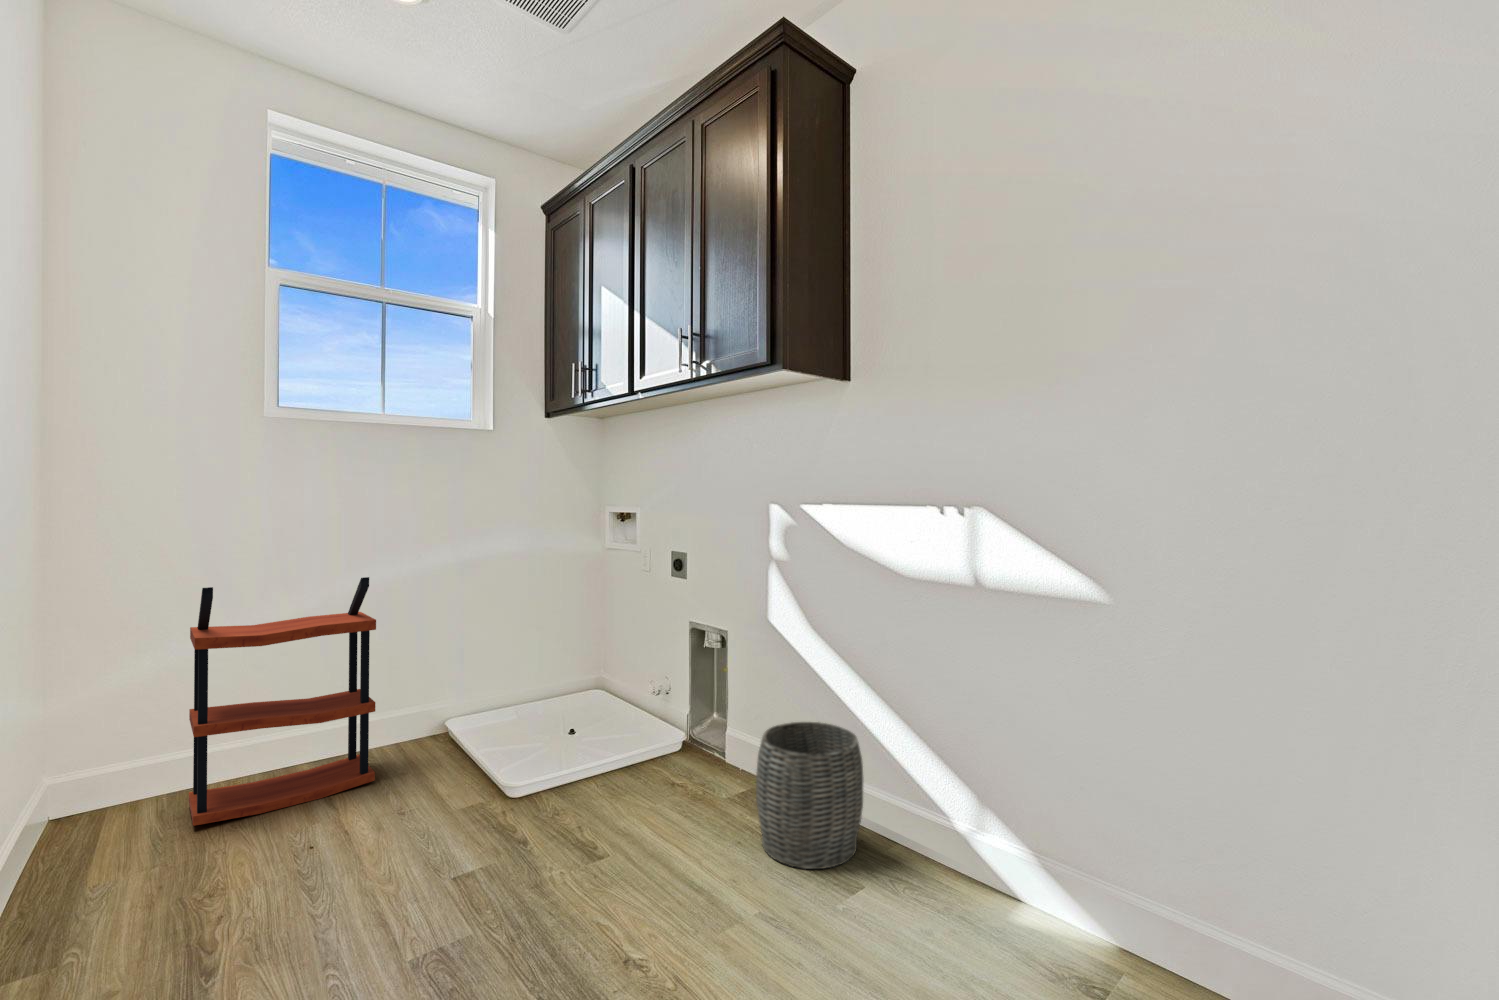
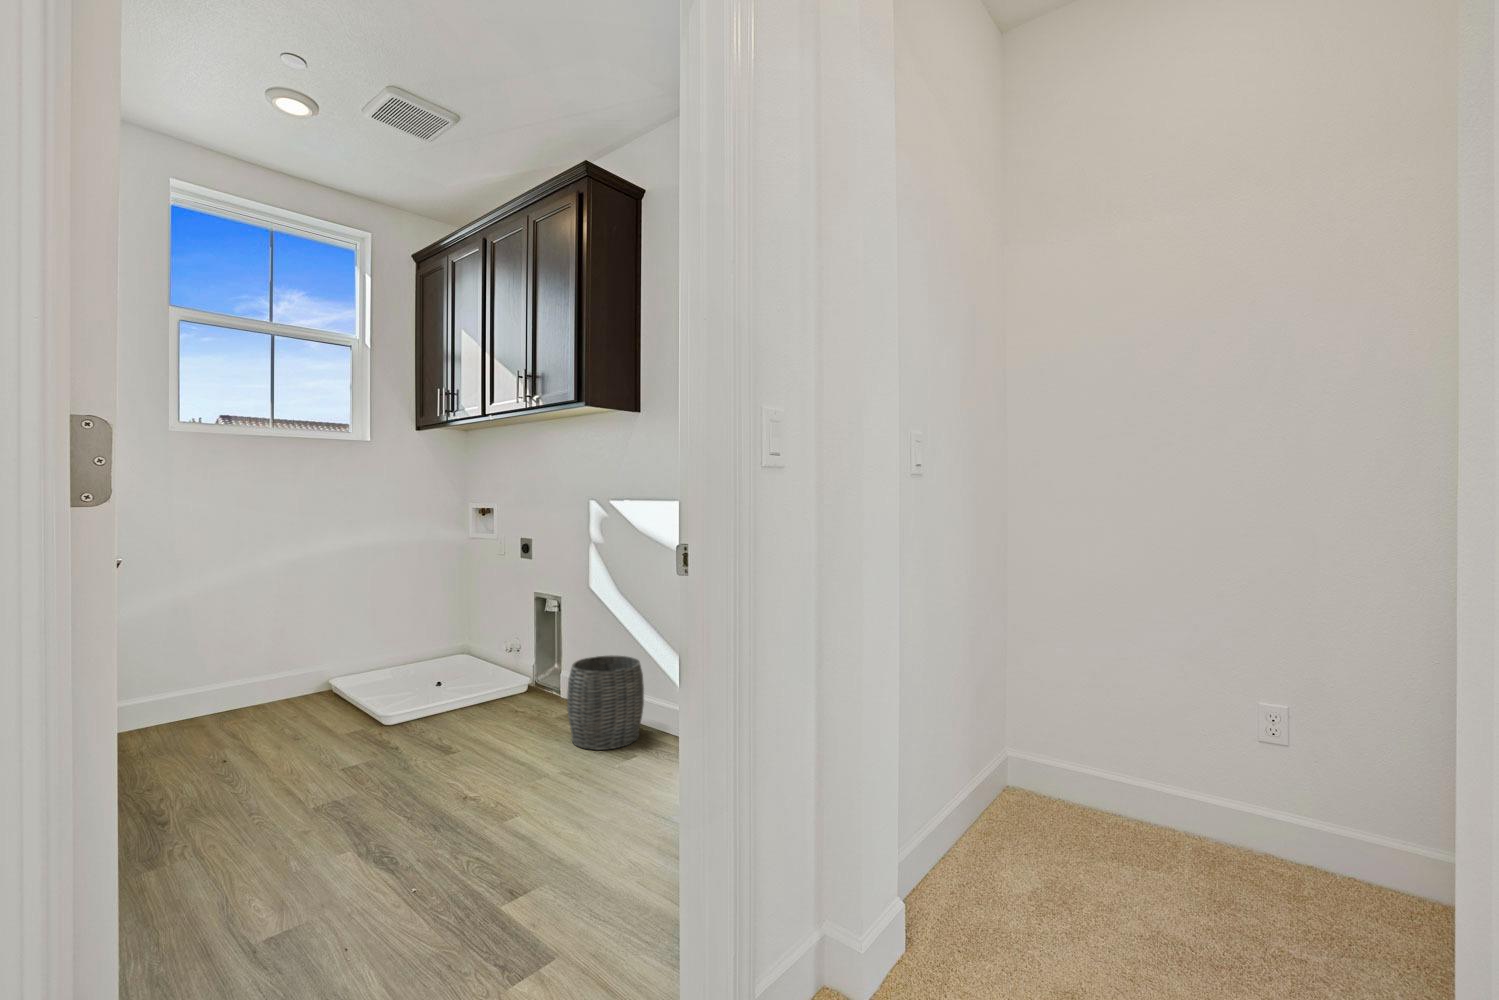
shelving unit: present [189,577,376,826] -> none [106,559,269,754]

